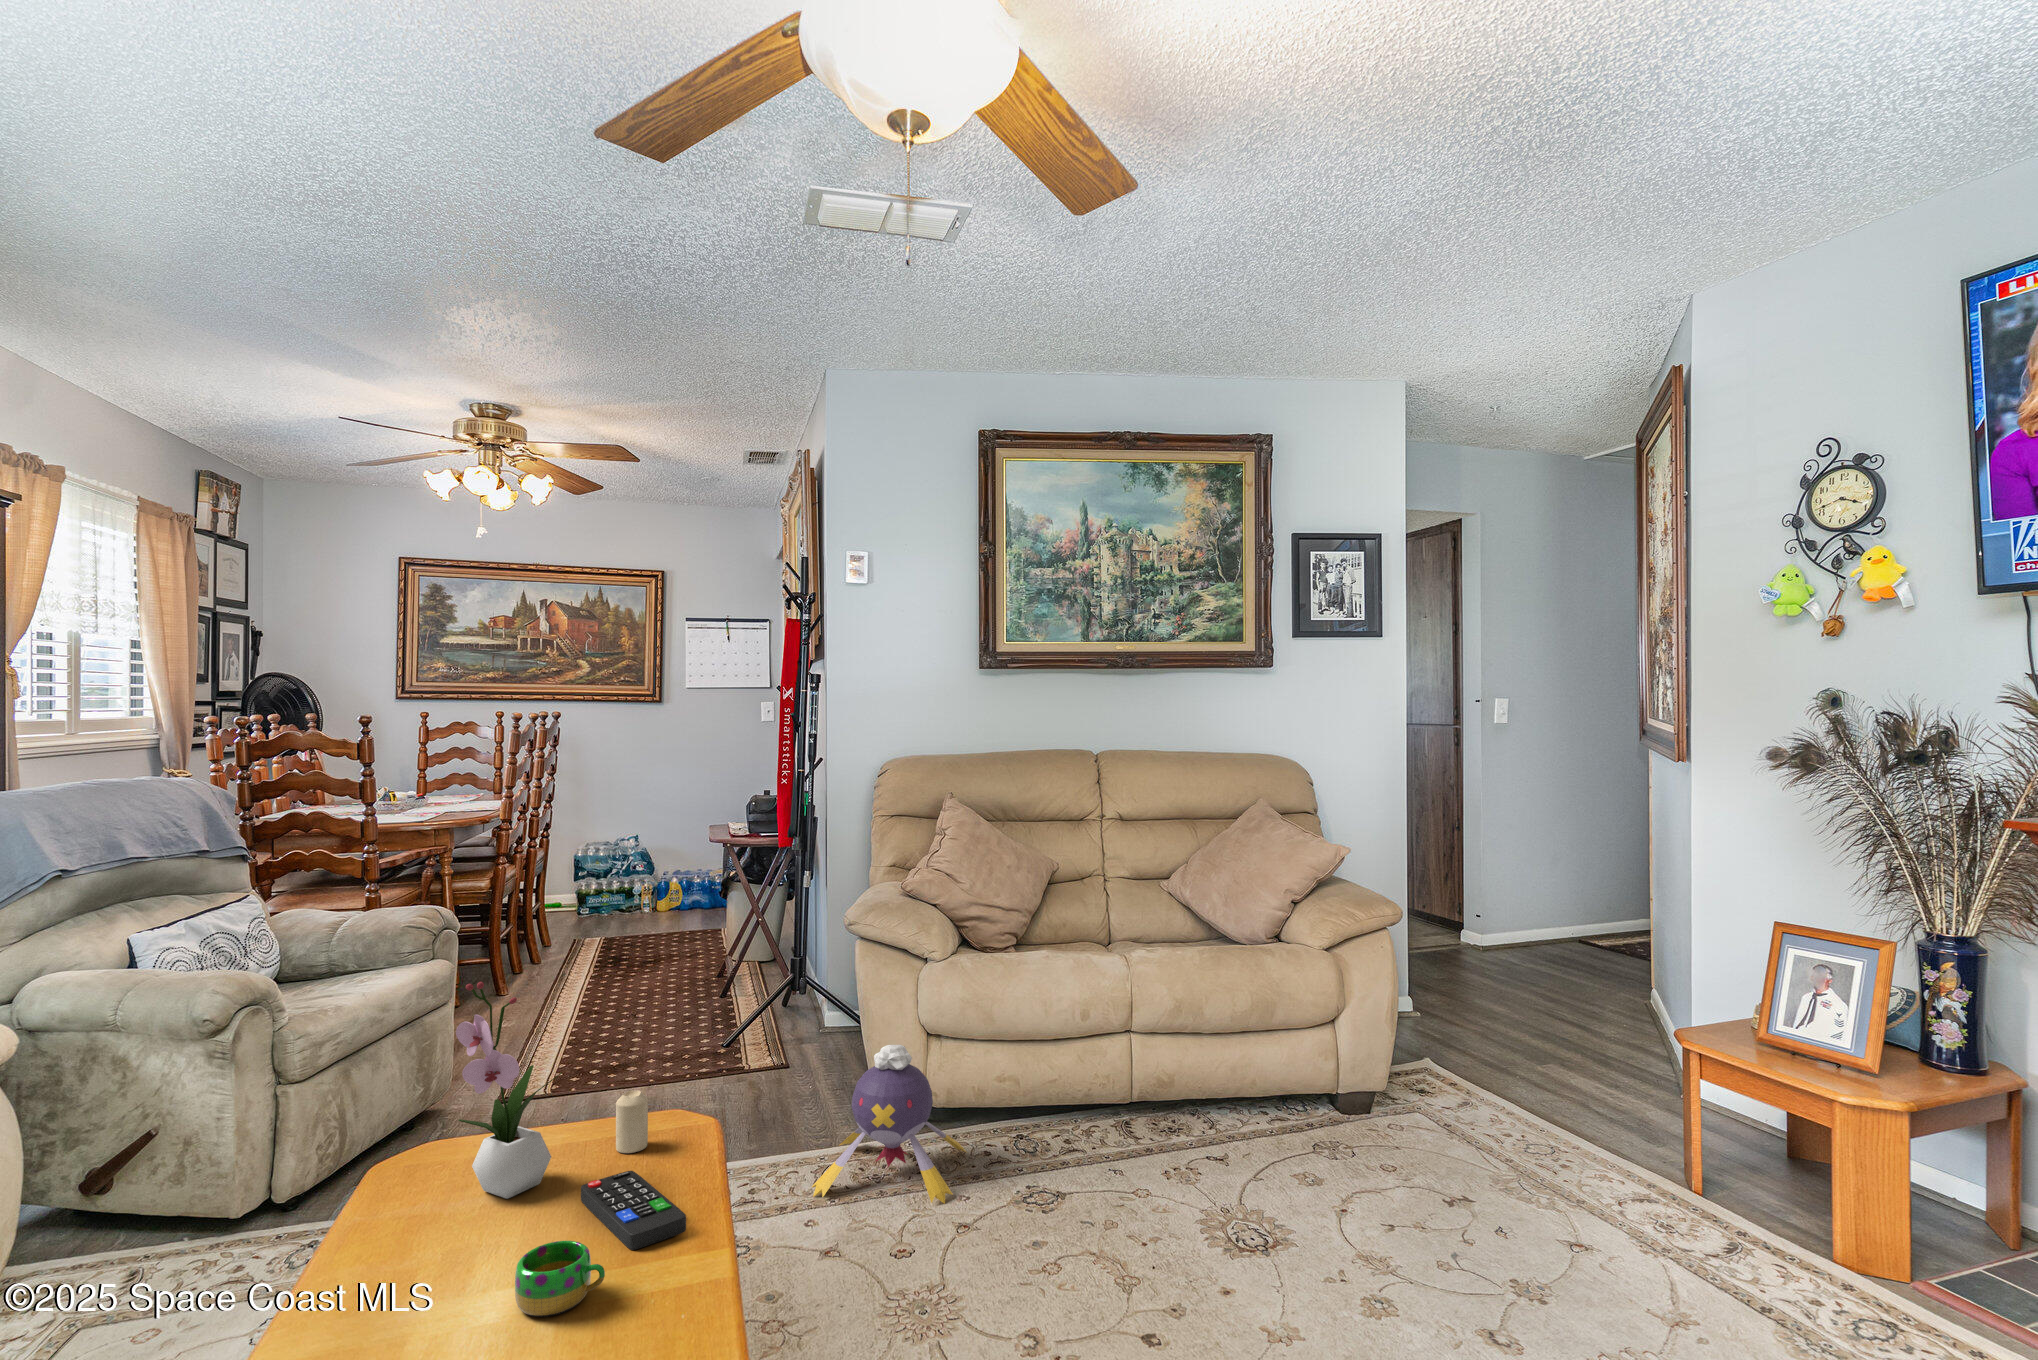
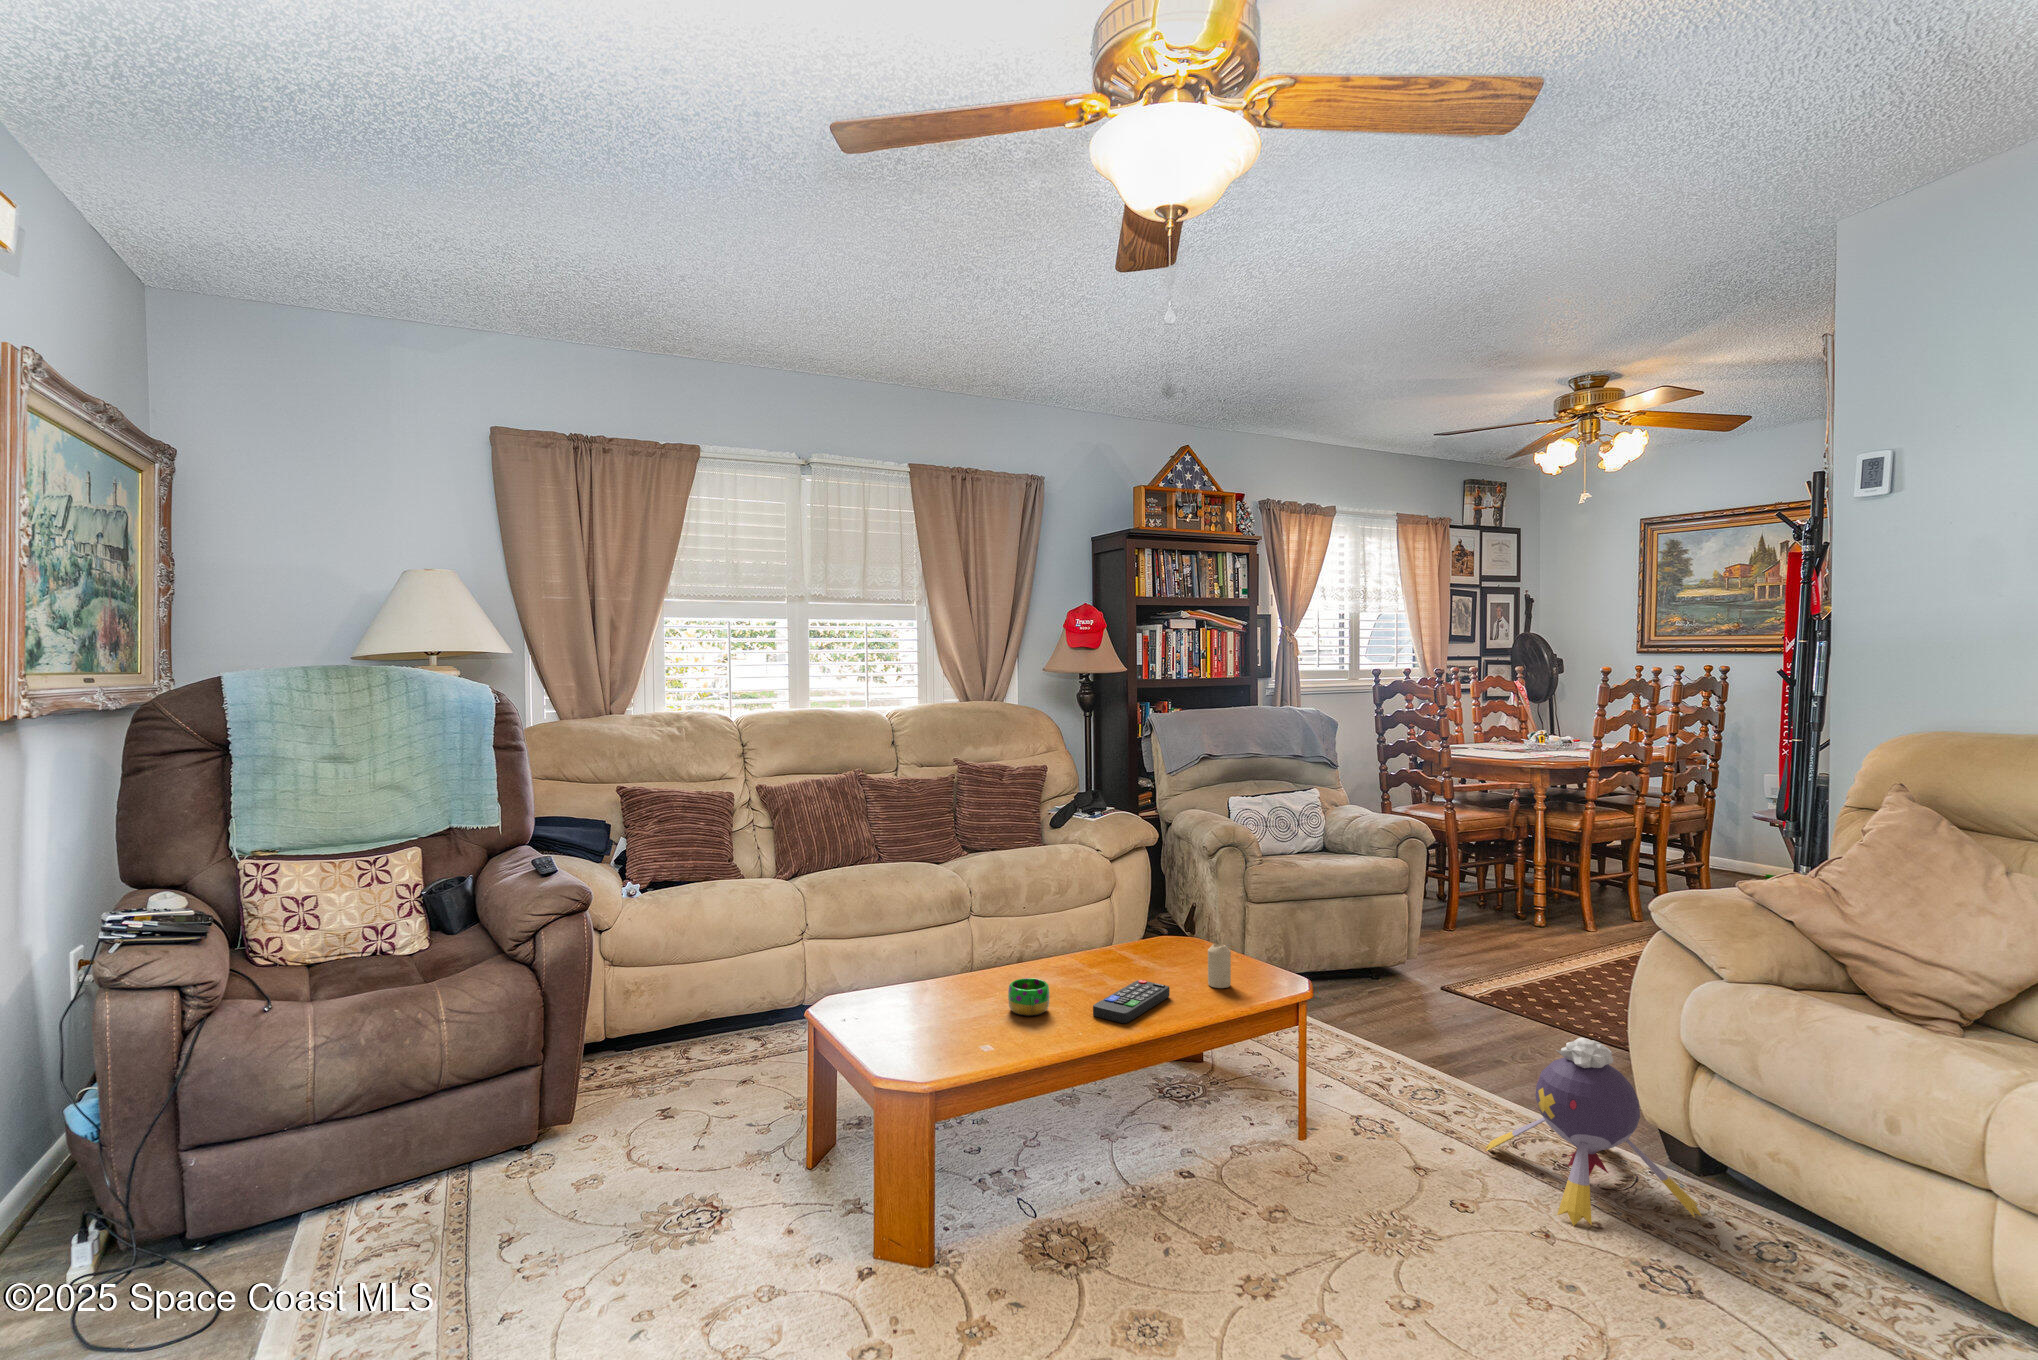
flower arrangement: present [456,982,562,1199] -> none [1107,833,1161,975]

